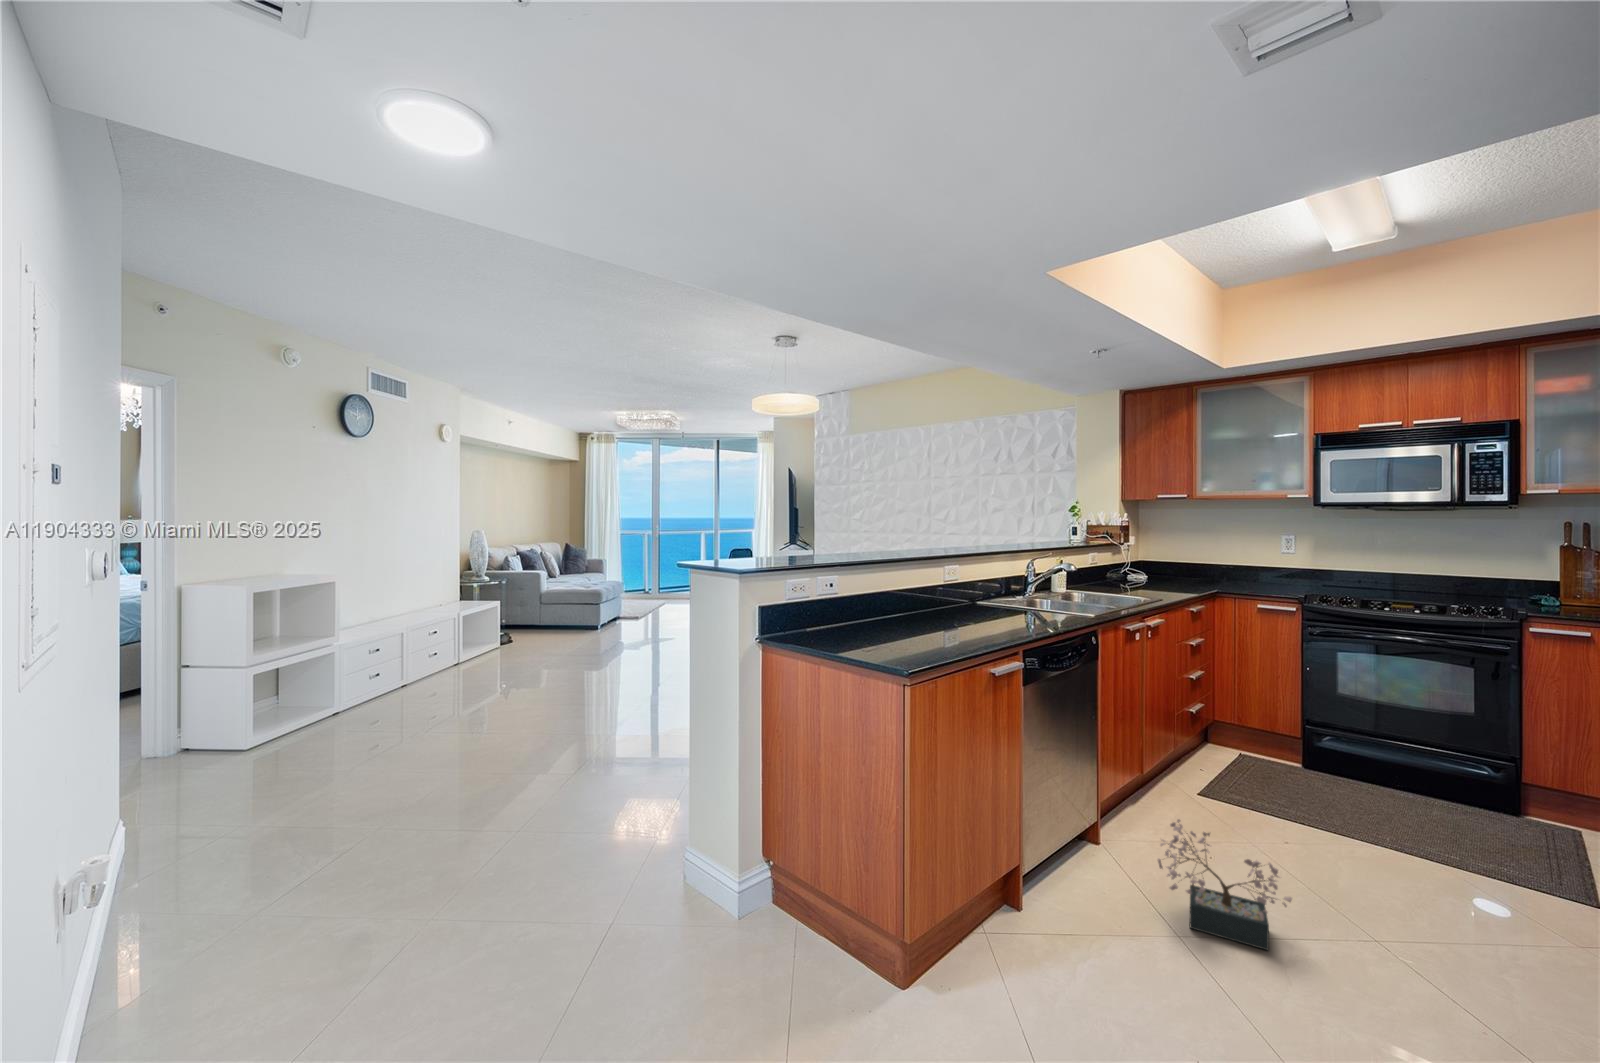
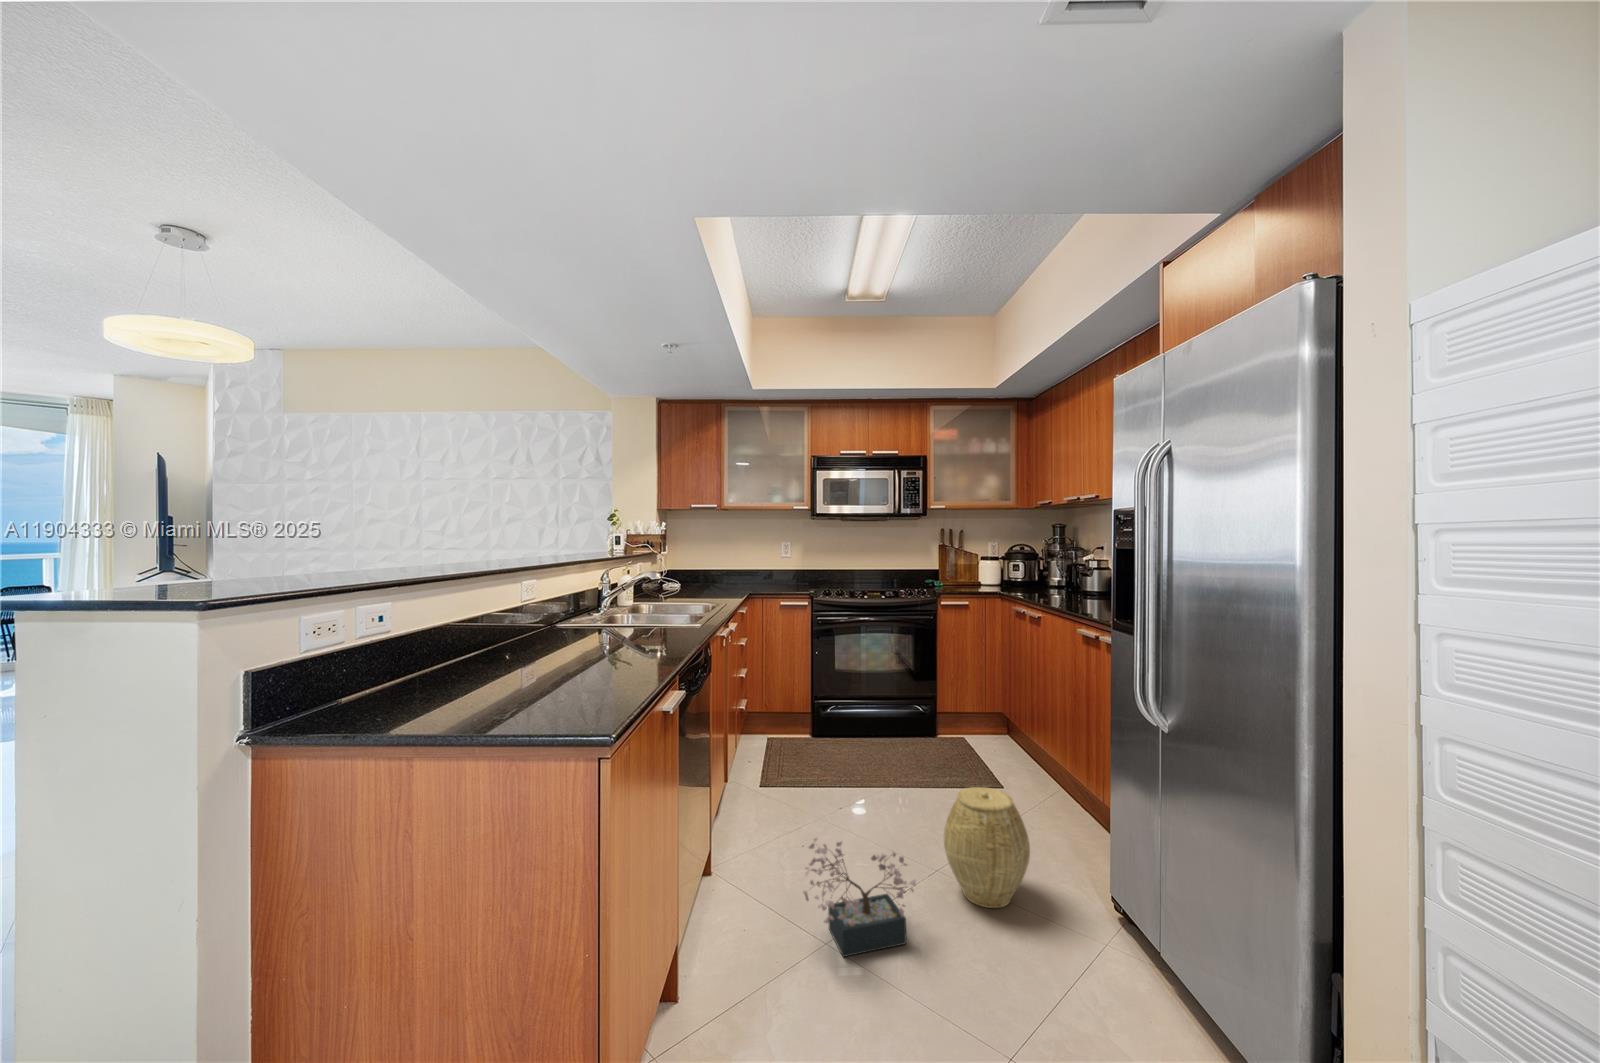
woven basket: none [1361,839,1499,987] -> present [944,787,1030,908]

